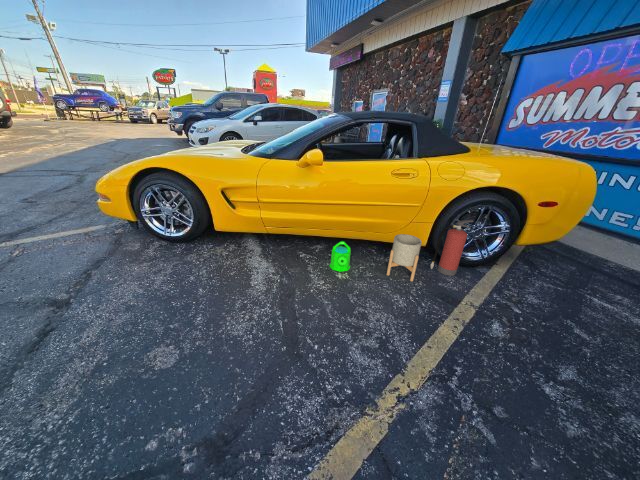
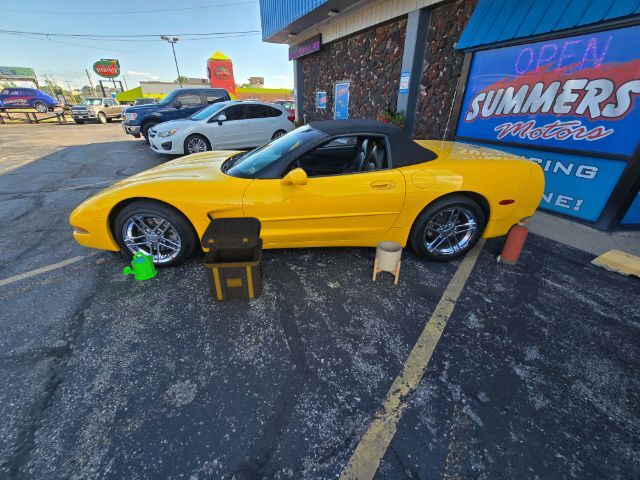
toolbox: none [209,193,275,279] -> present [201,217,264,301]
fire extinguisher: present [430,220,473,276] -> present [497,216,532,265]
watering can: present [329,241,351,272] -> present [124,251,157,280]

